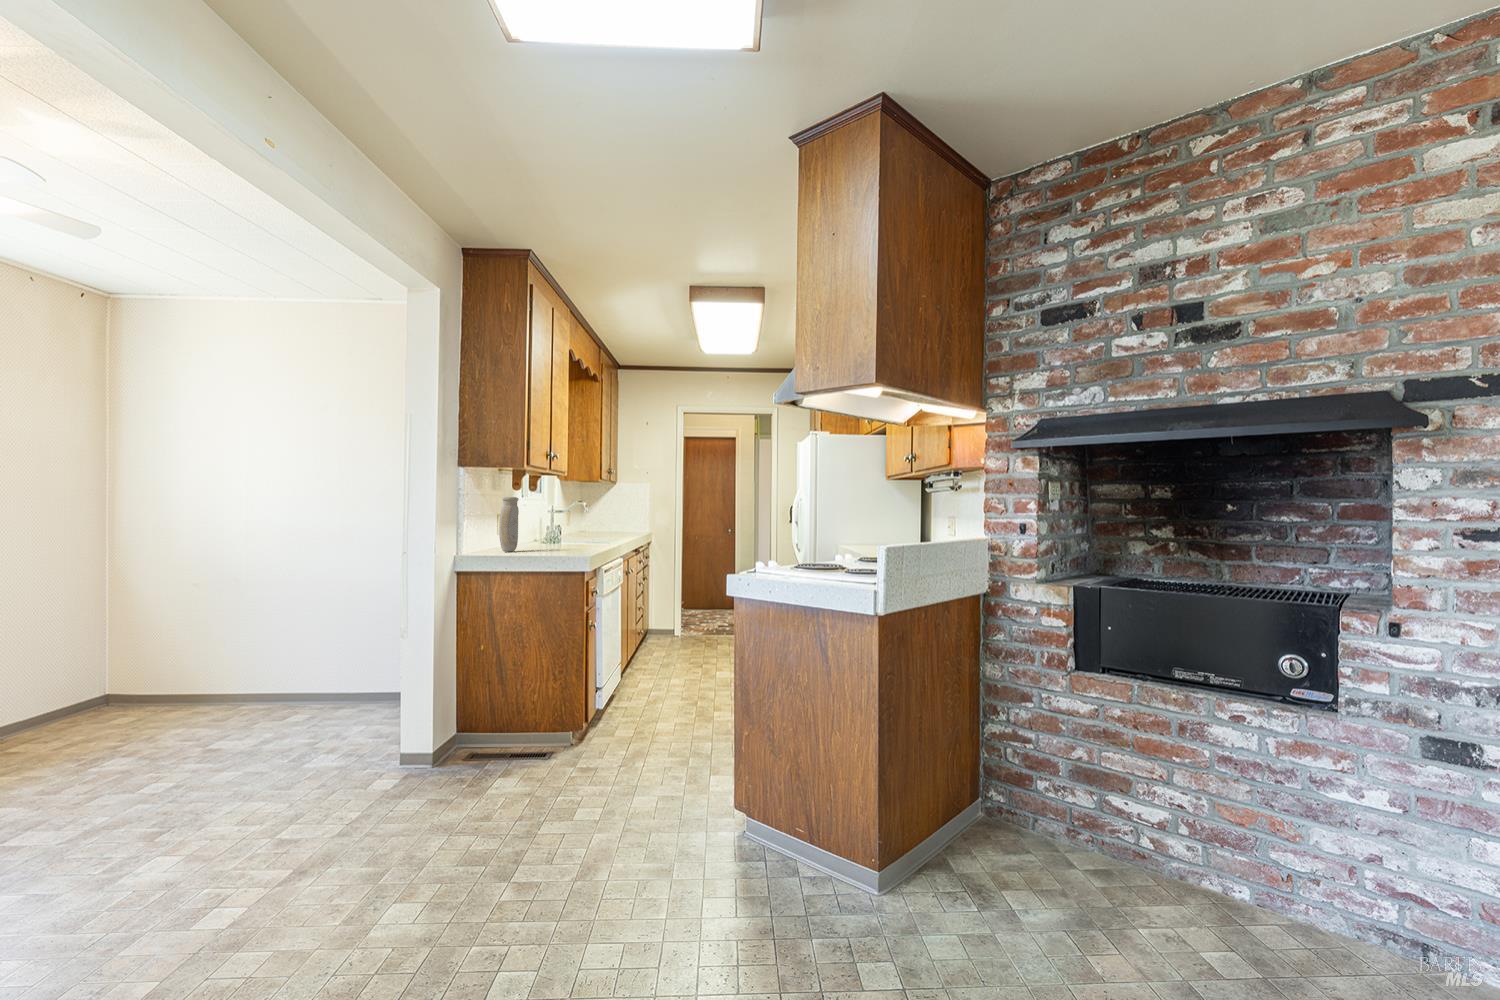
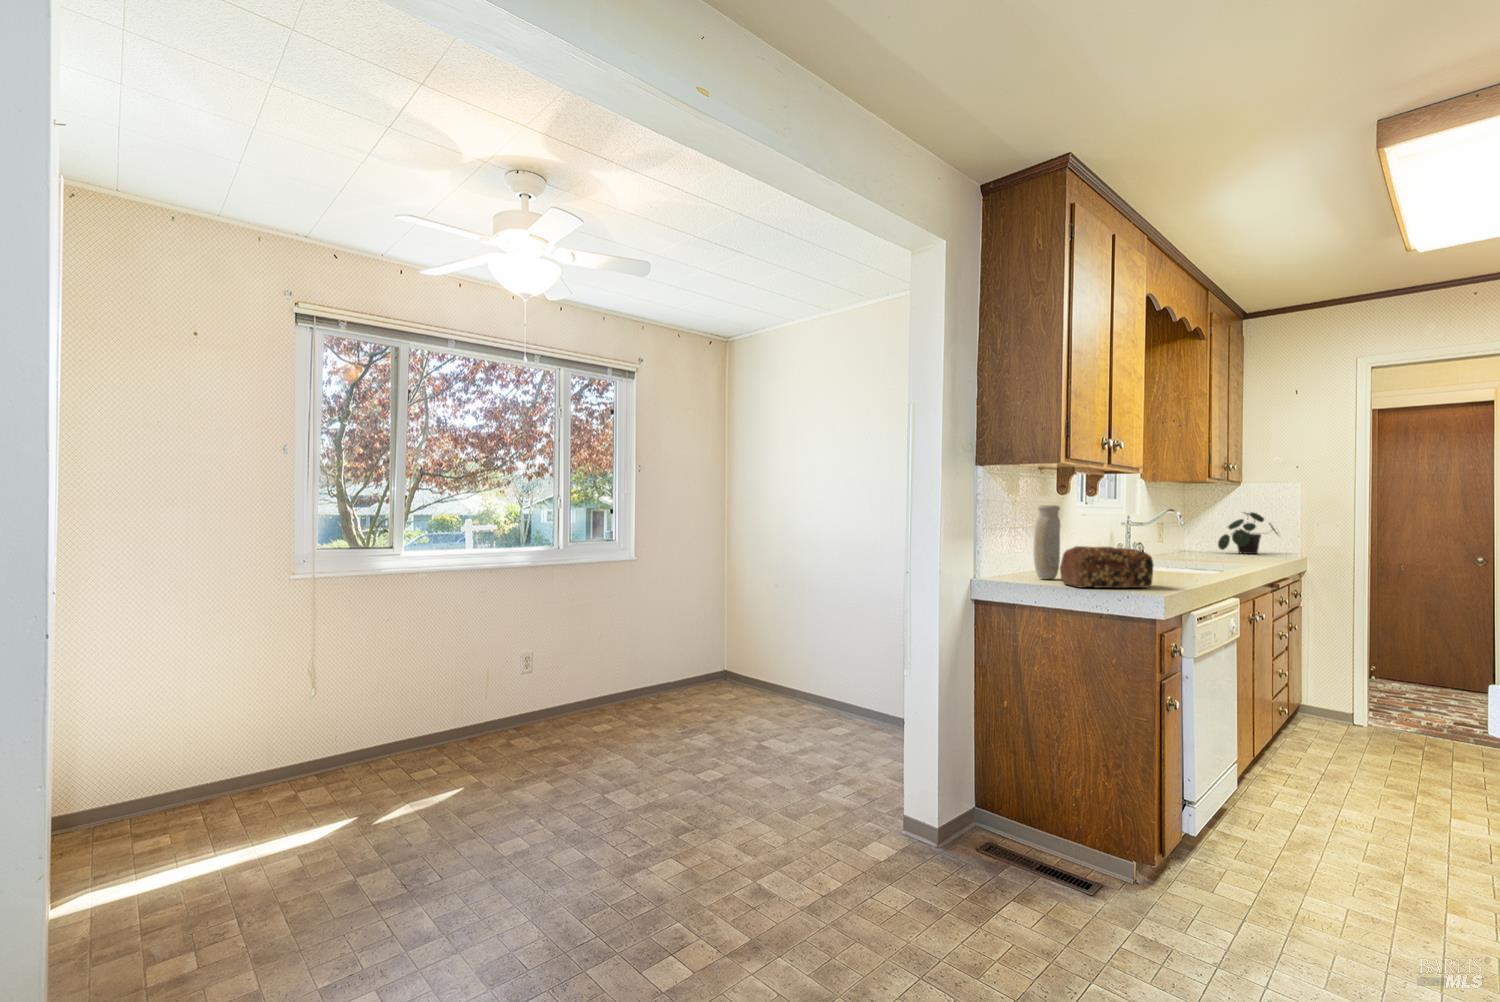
potted plant: none [600,503,638,532] -> present [1218,512,1278,554]
bread loaf: none [521,526,581,555] -> present [1060,546,1153,588]

